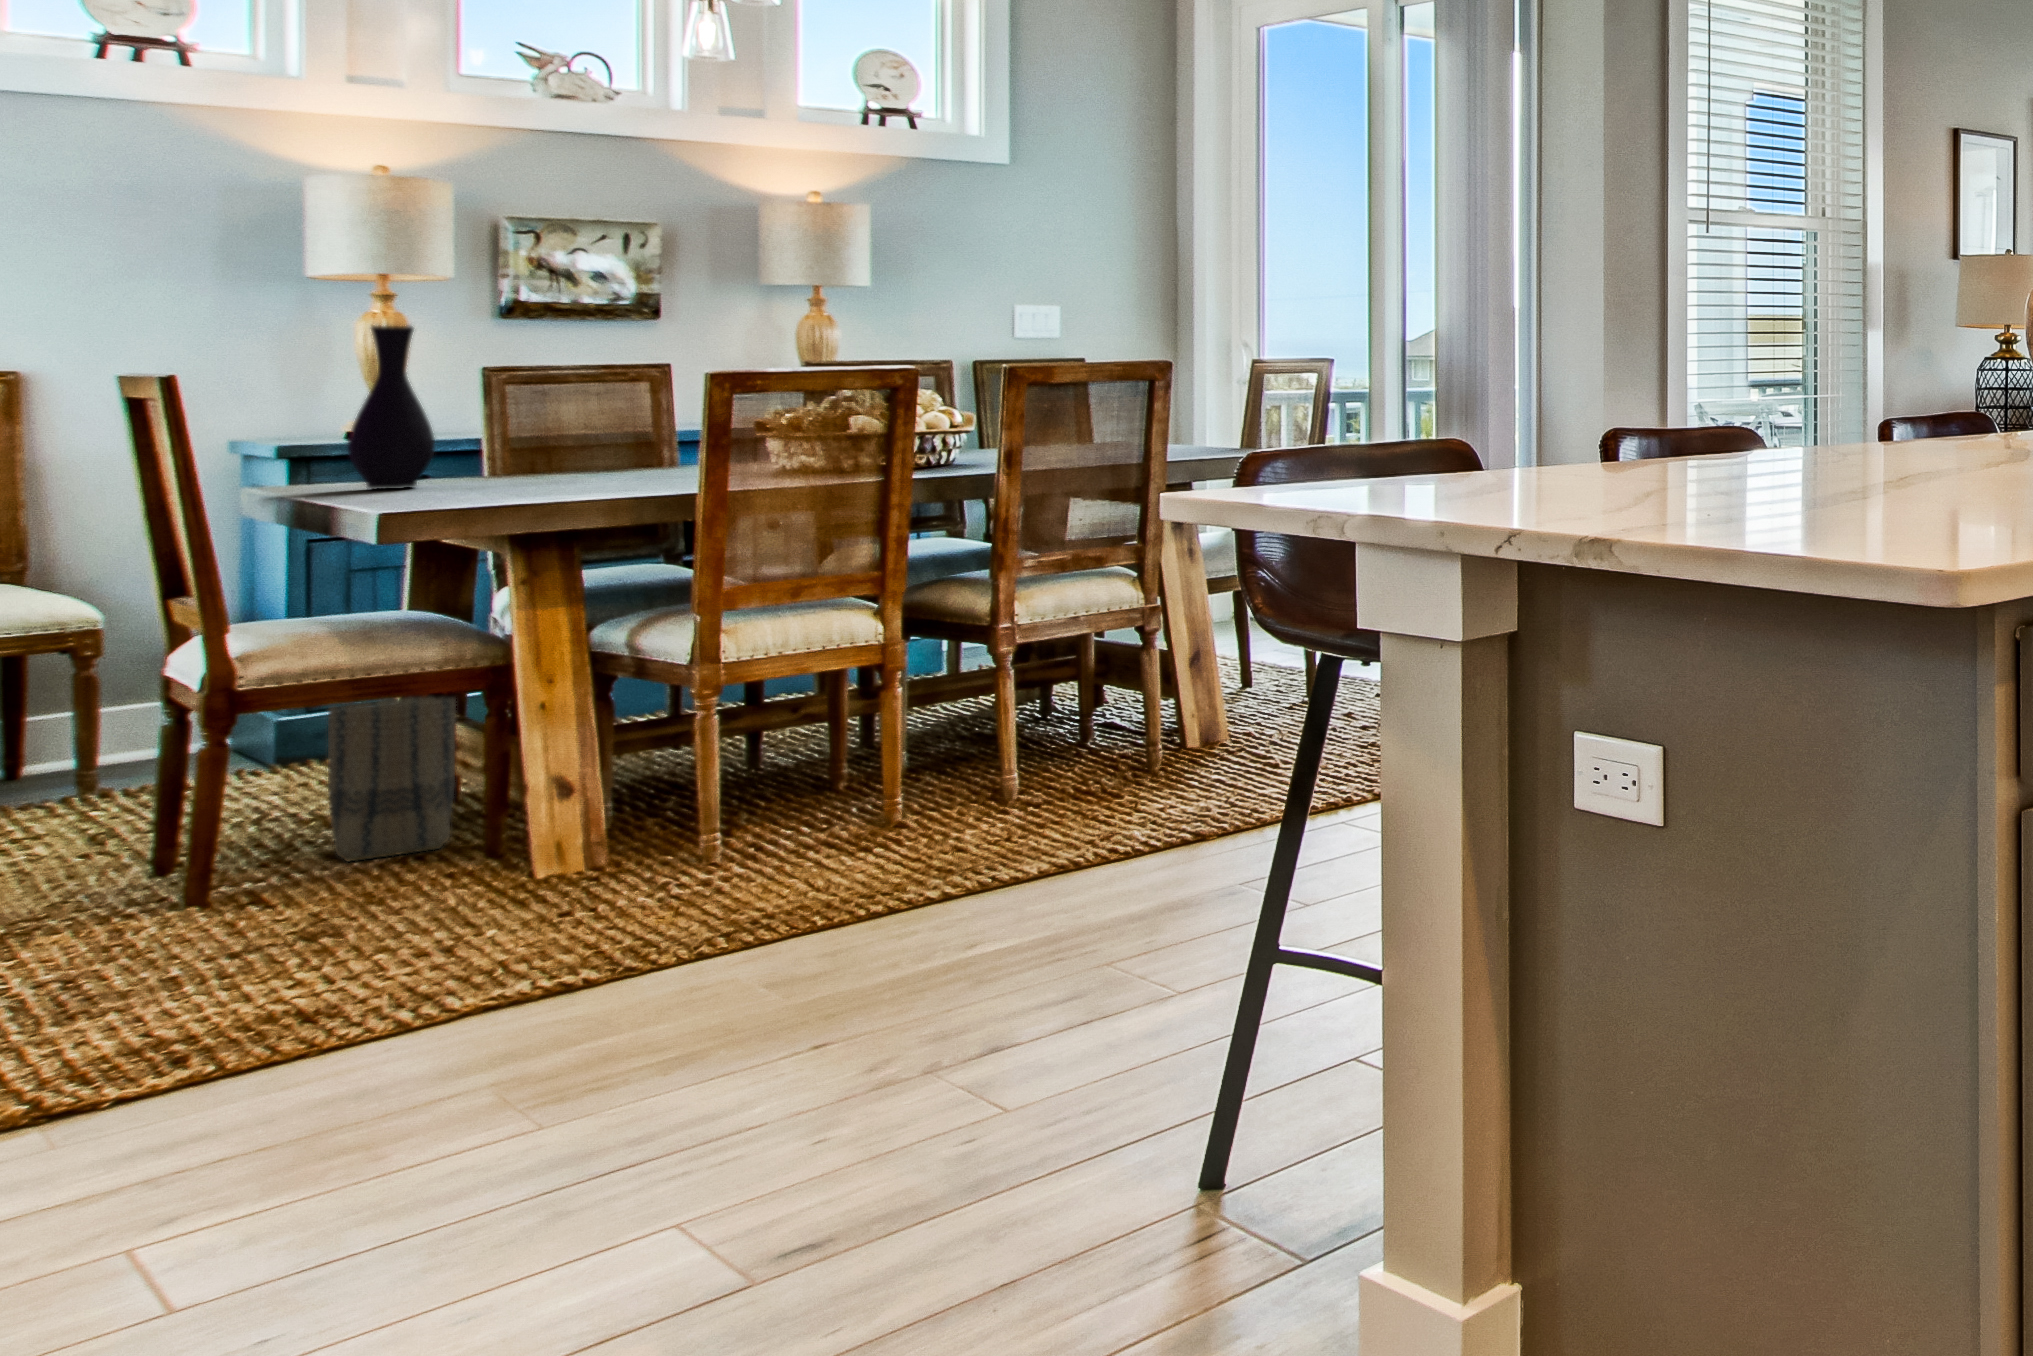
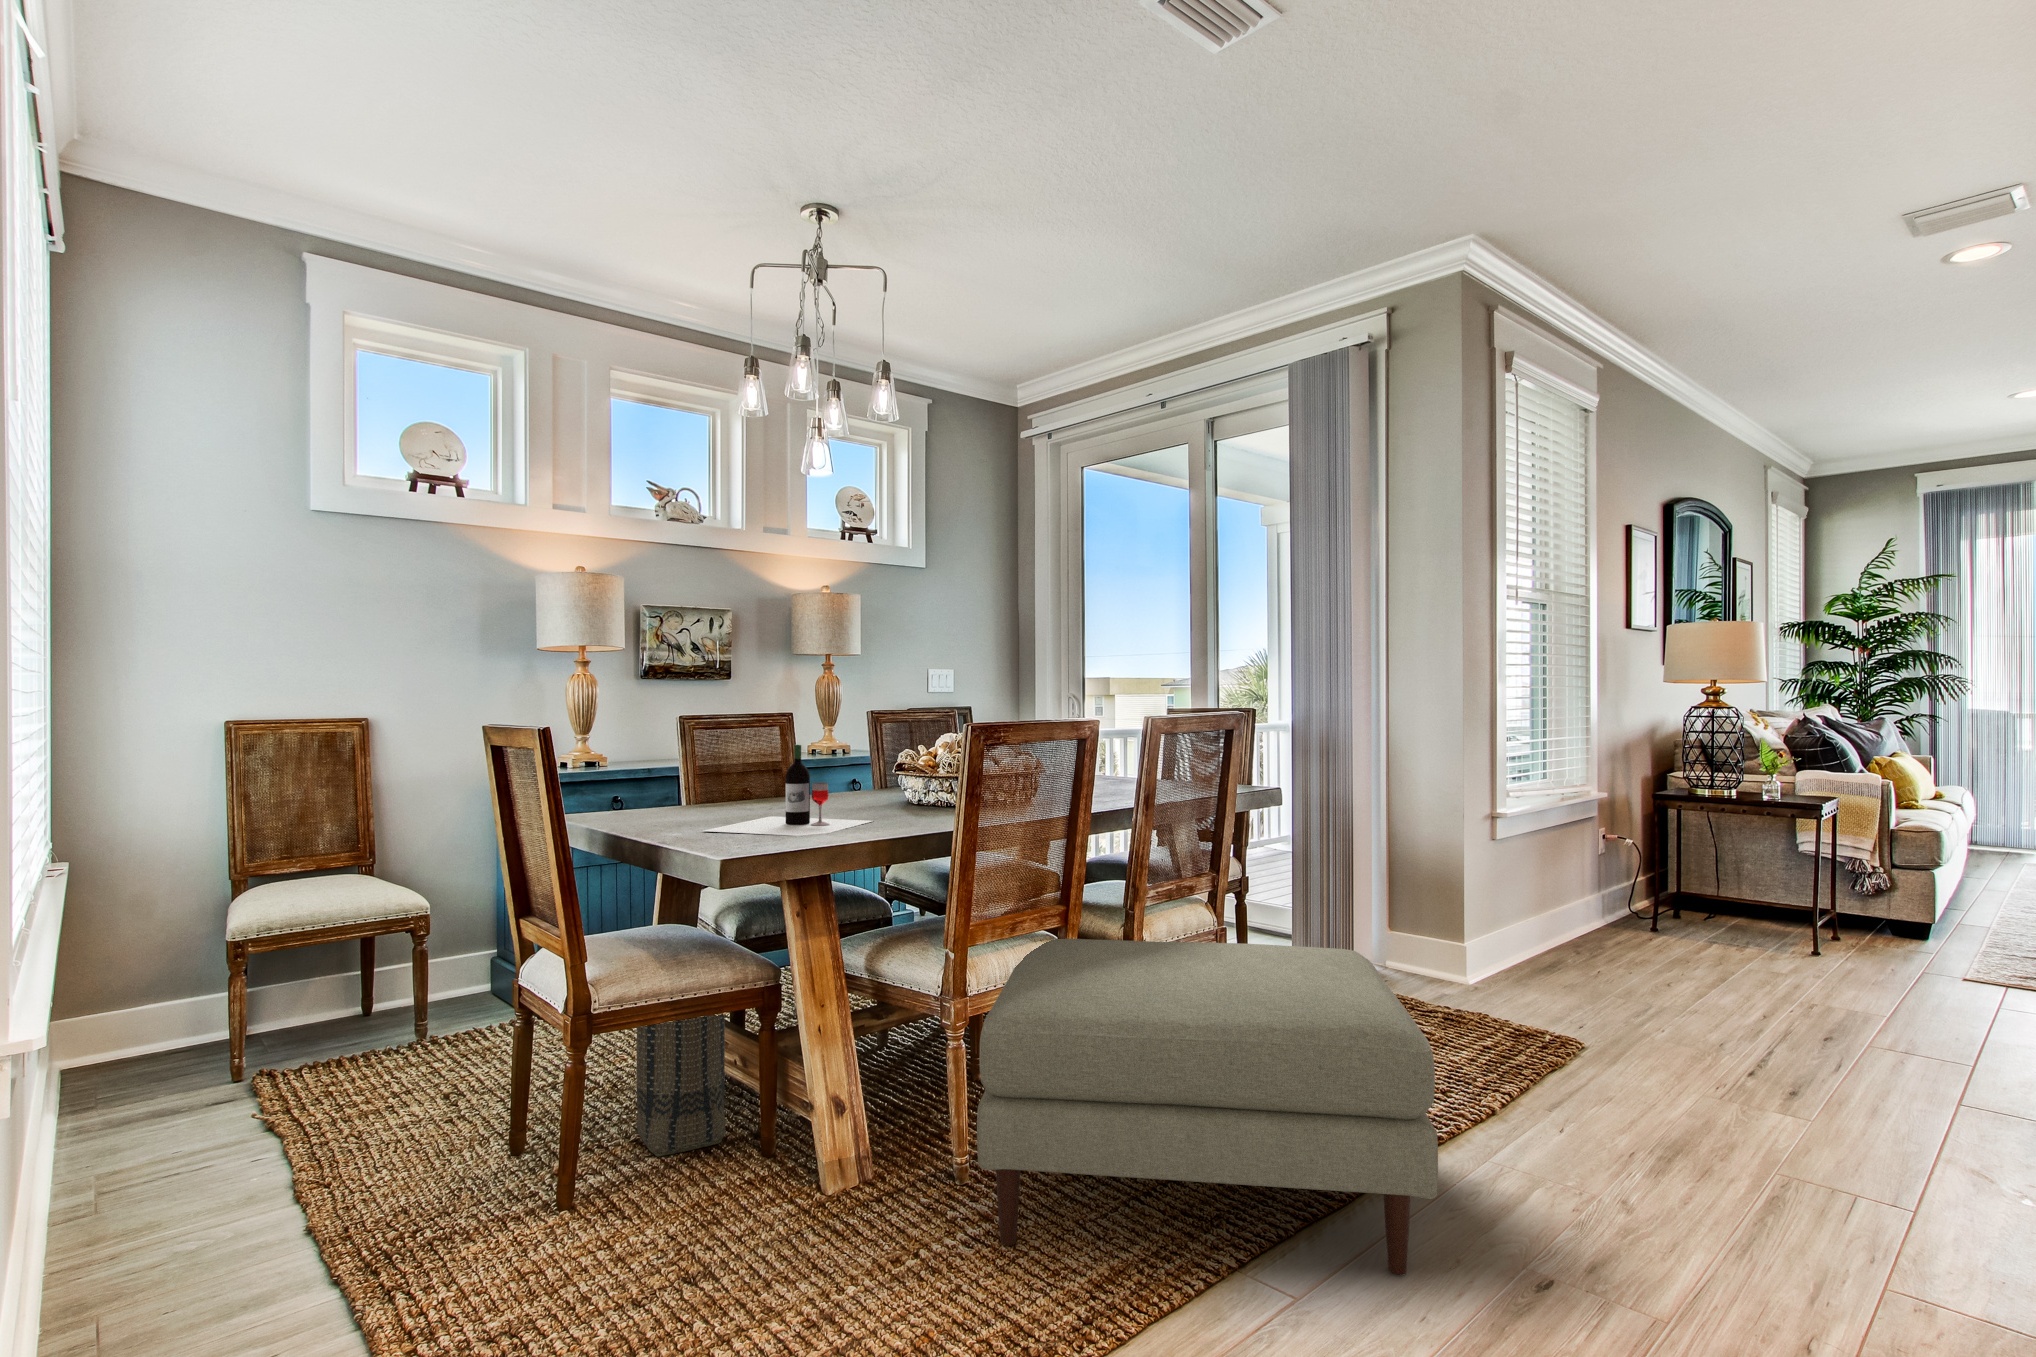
vase: present [347,326,435,489] -> none [626,684,684,822]
wine bottle: none [420,396,675,497] -> present [704,745,872,836]
ottoman: none [658,610,1236,898] -> present [977,939,1438,1276]

